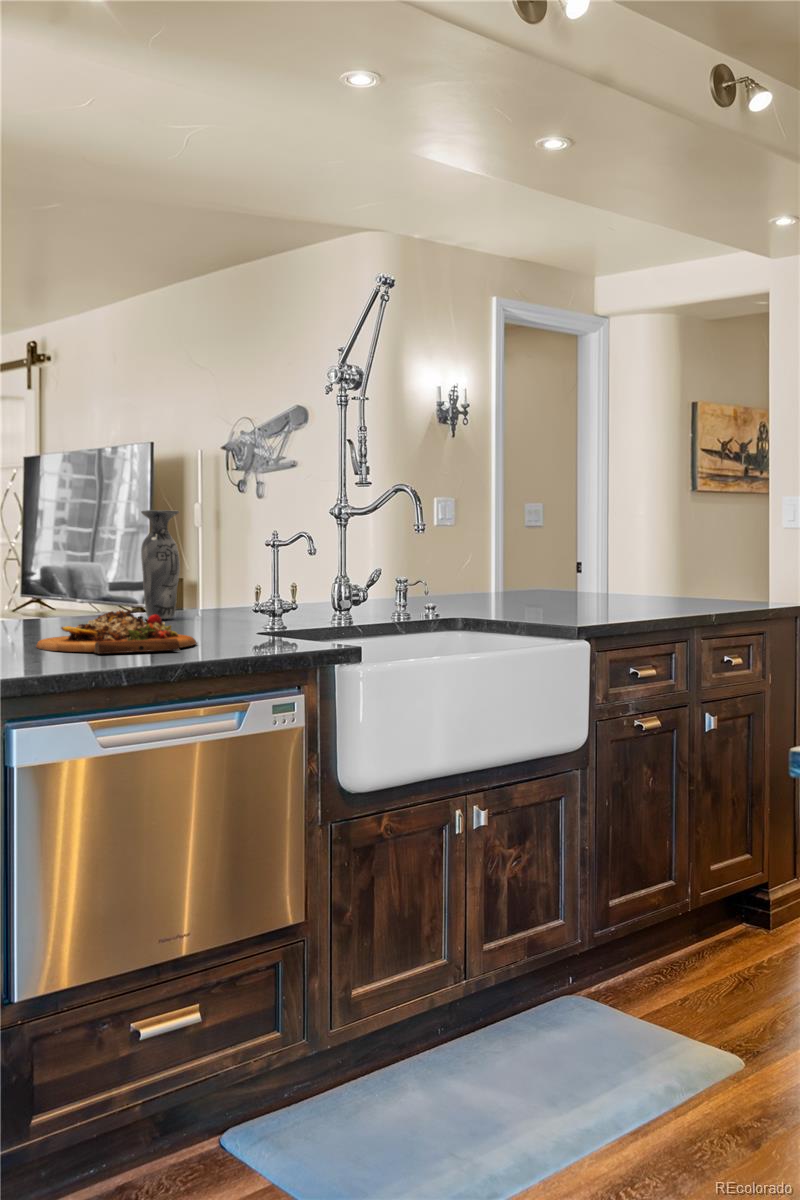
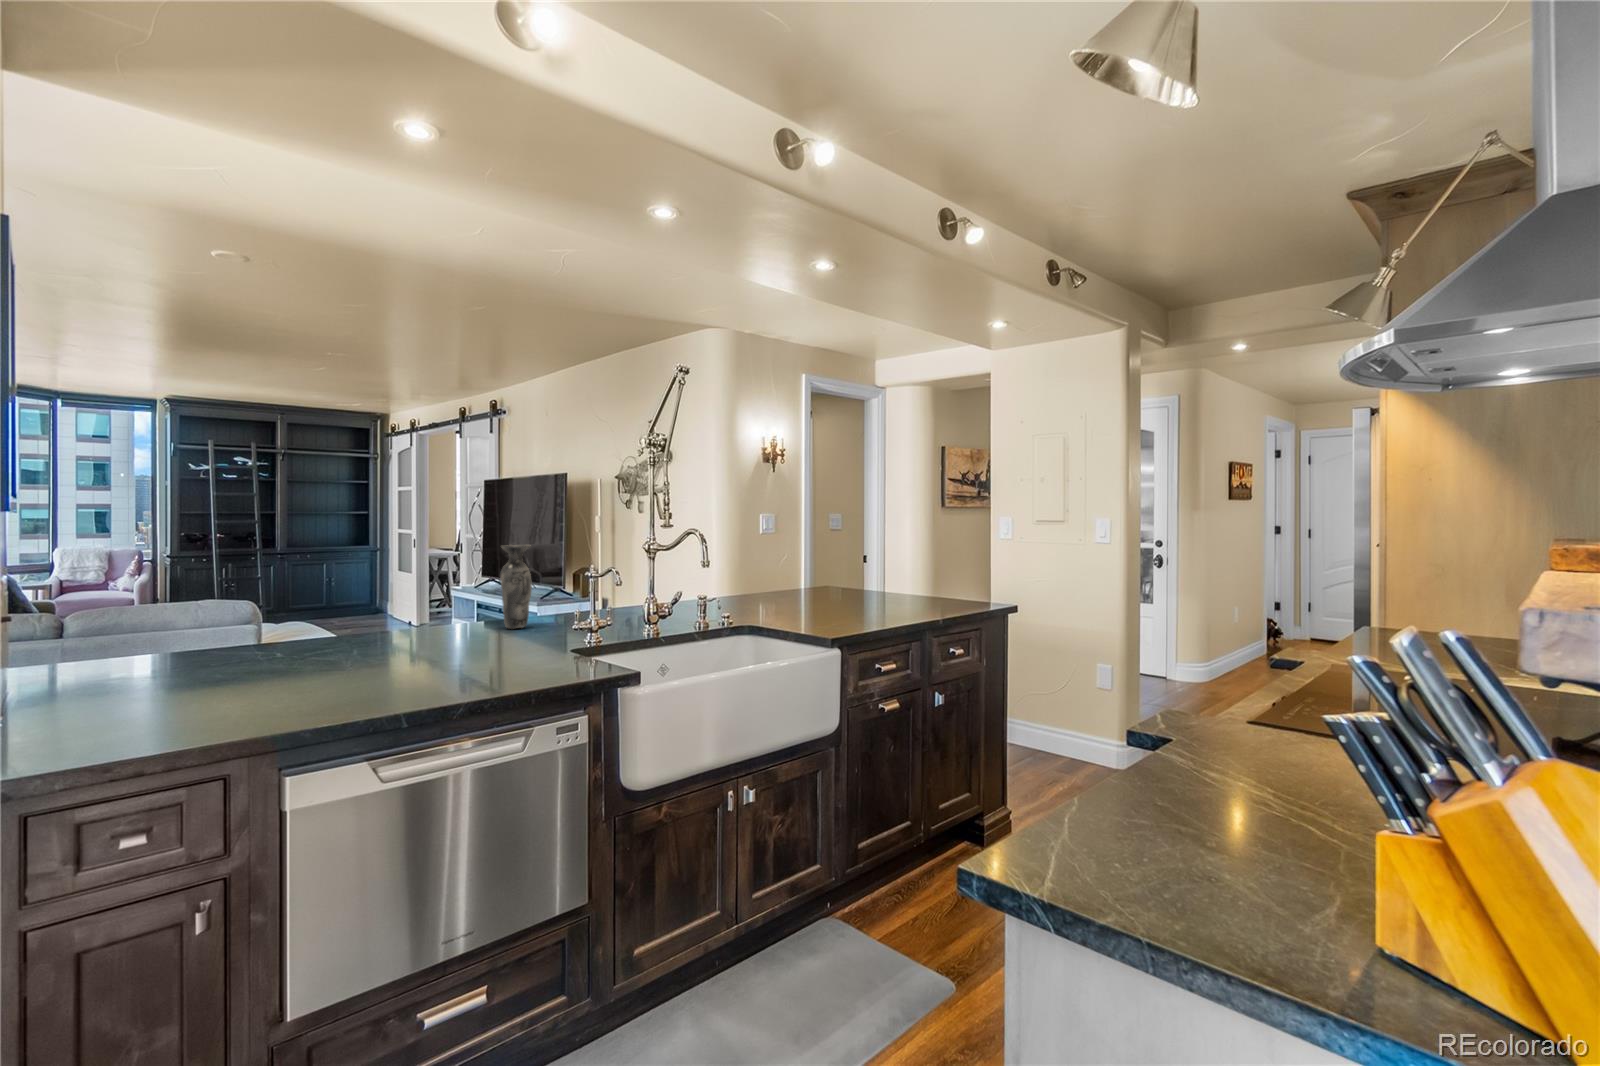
cutting board: present [36,610,197,654] -> none [371,640,511,687]

